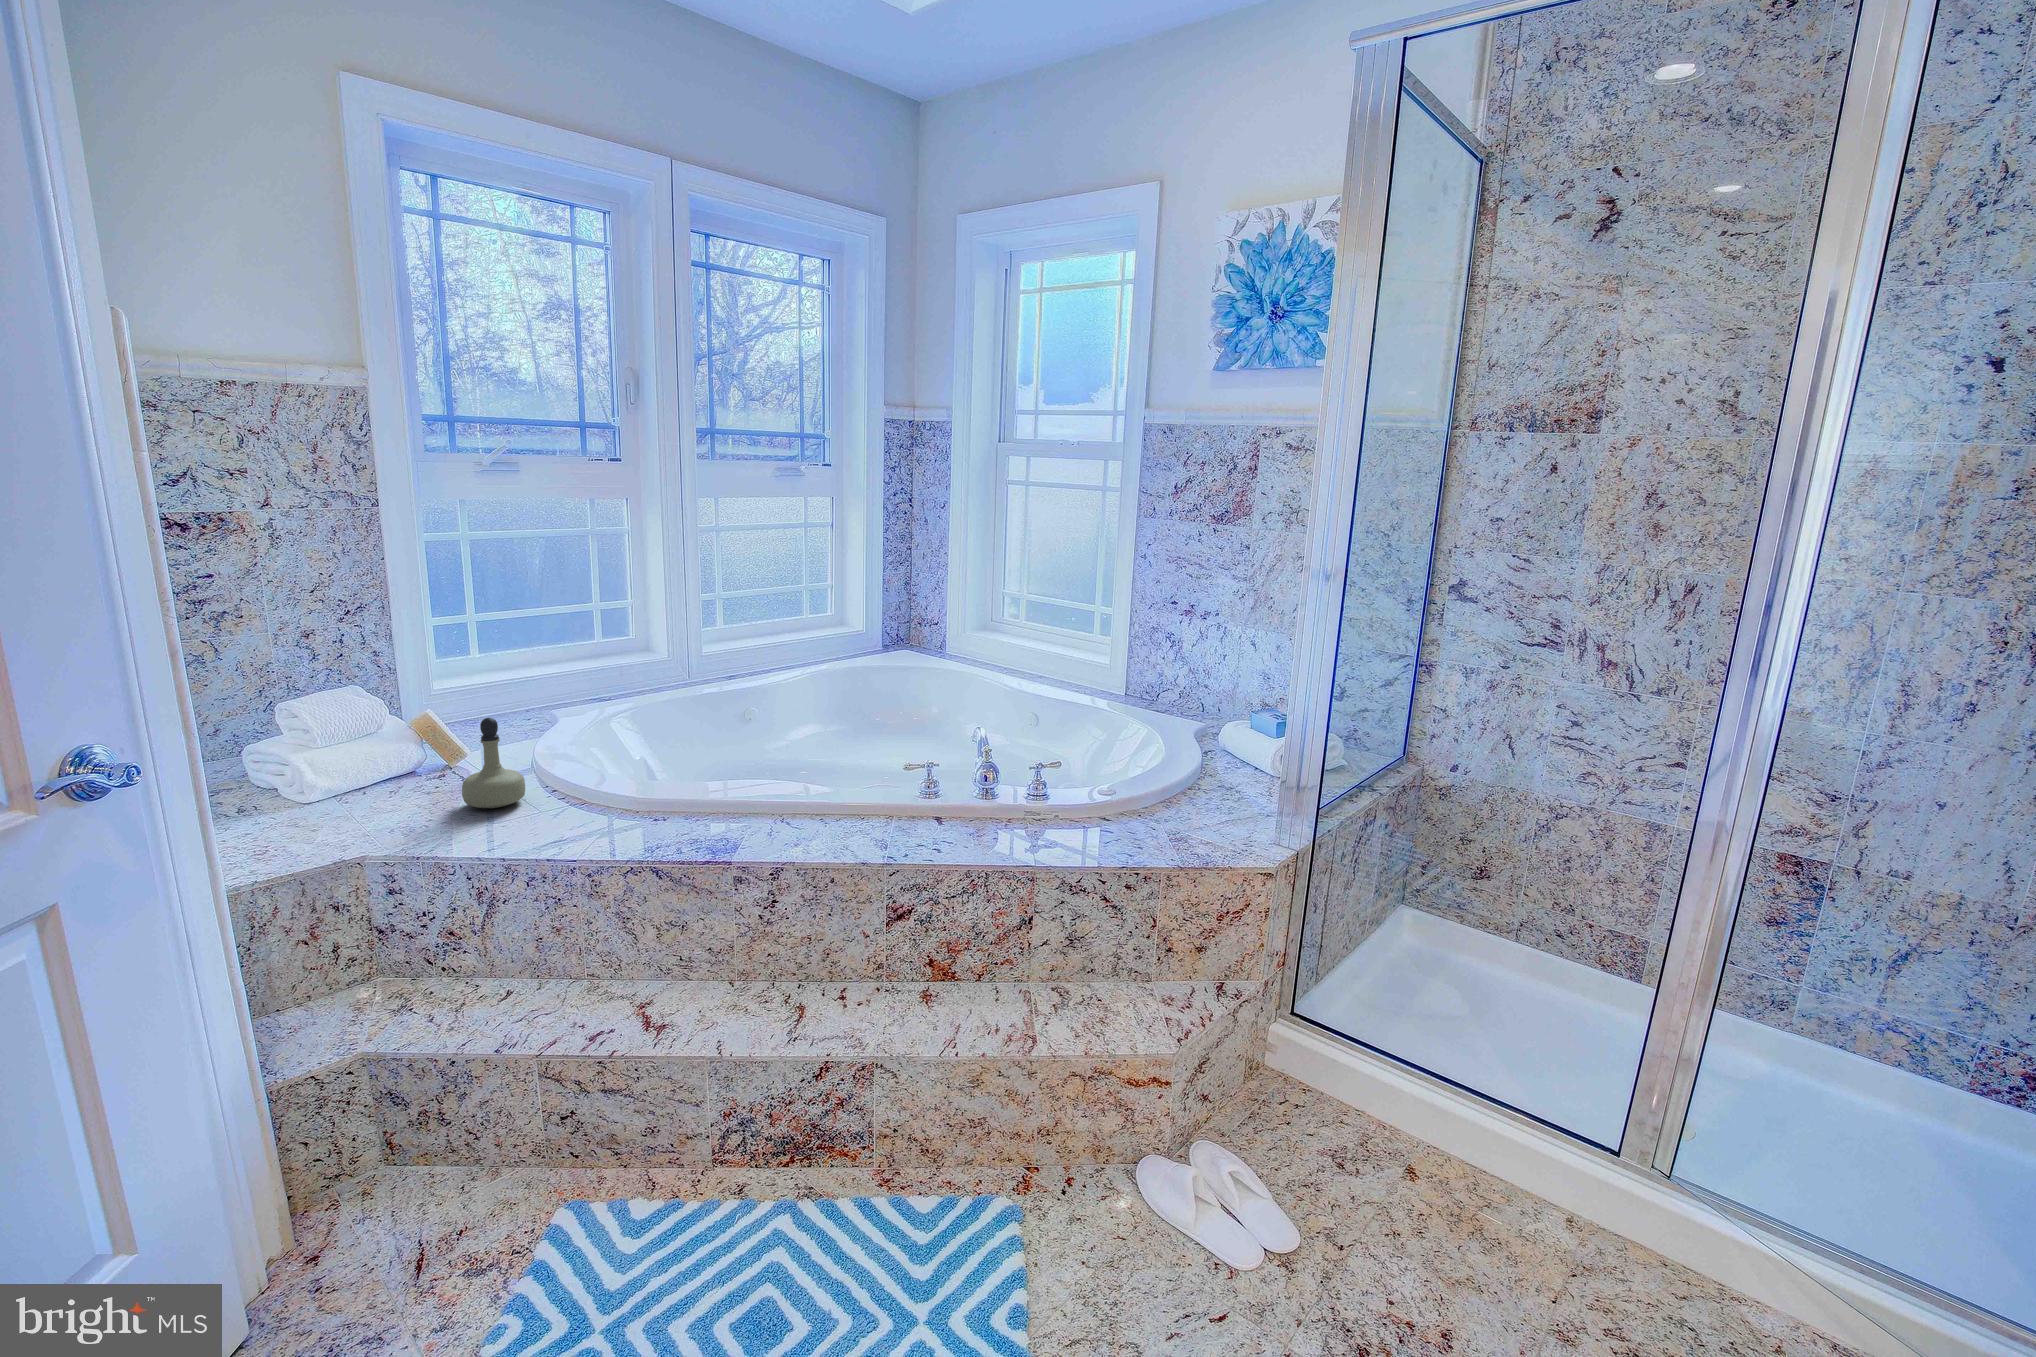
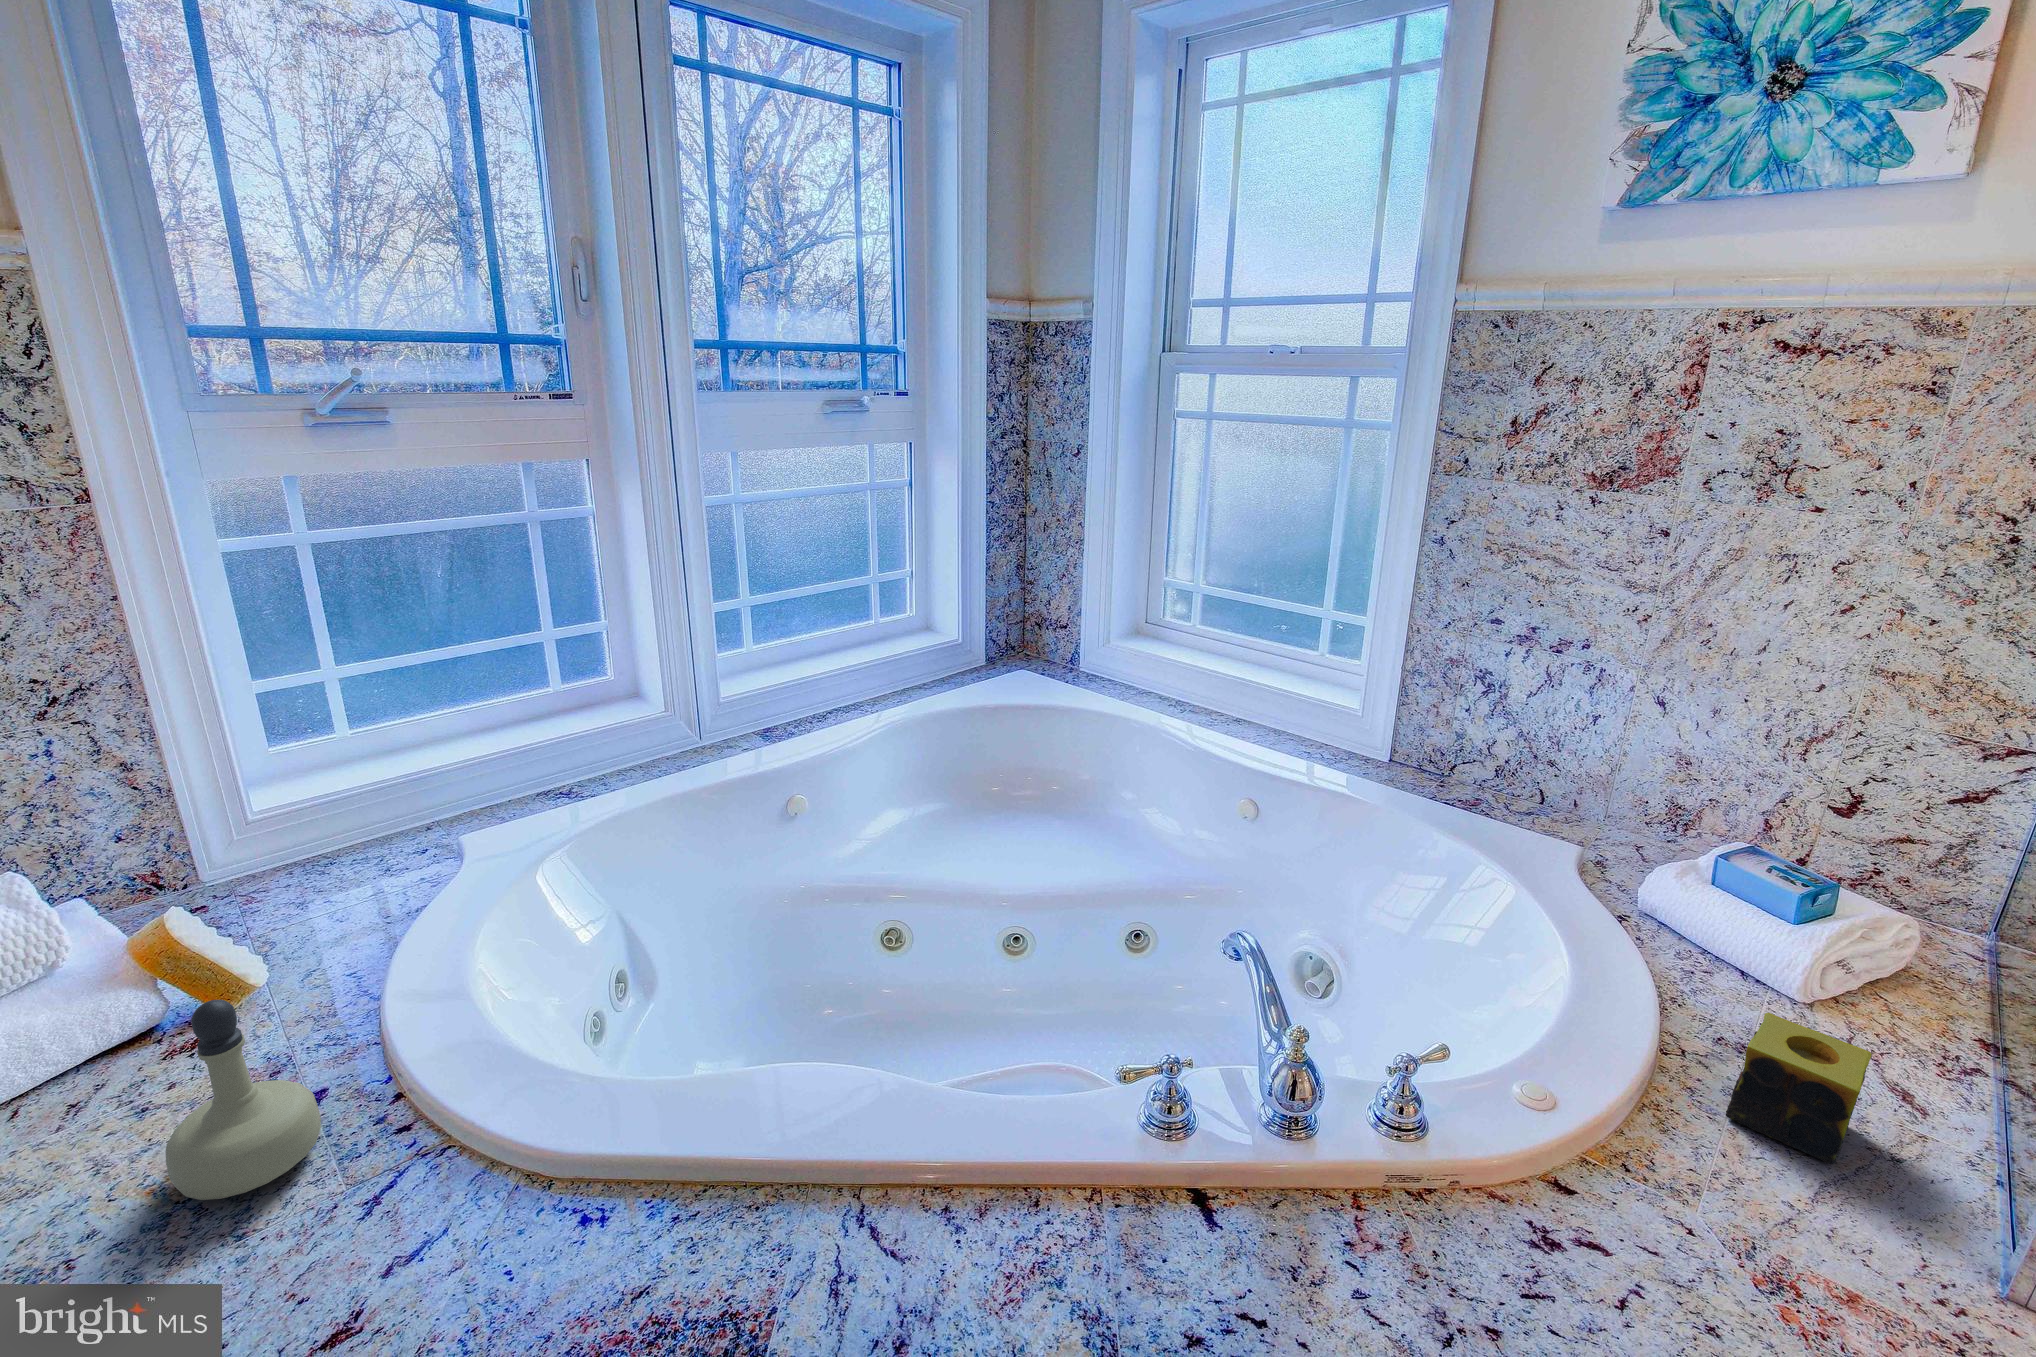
candle: none [1201,758,1261,813] -> present [1726,1013,1872,1164]

